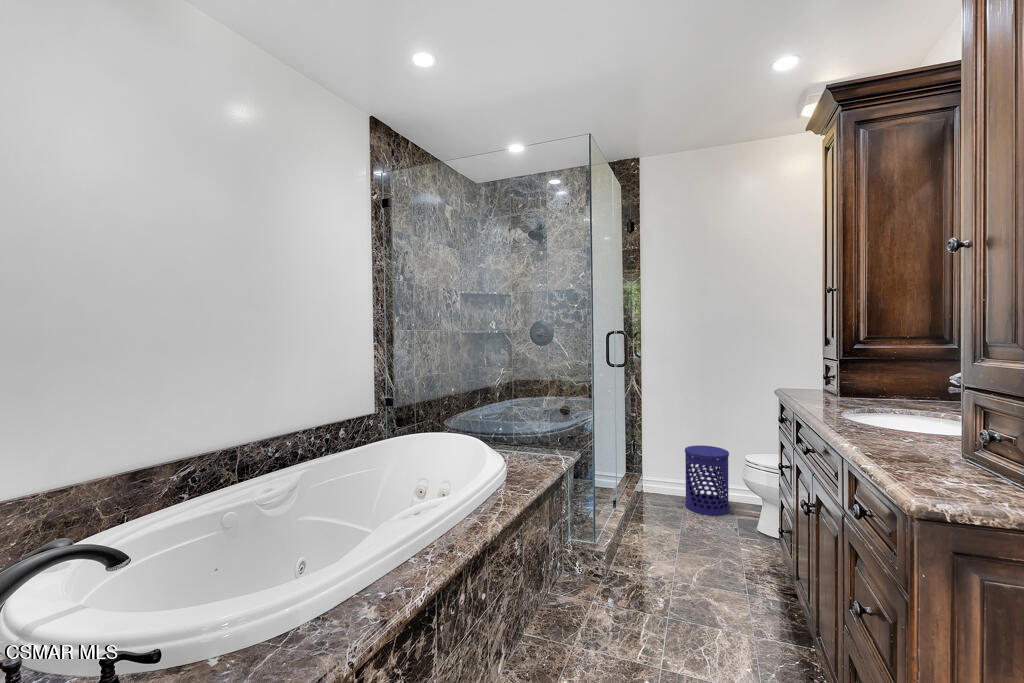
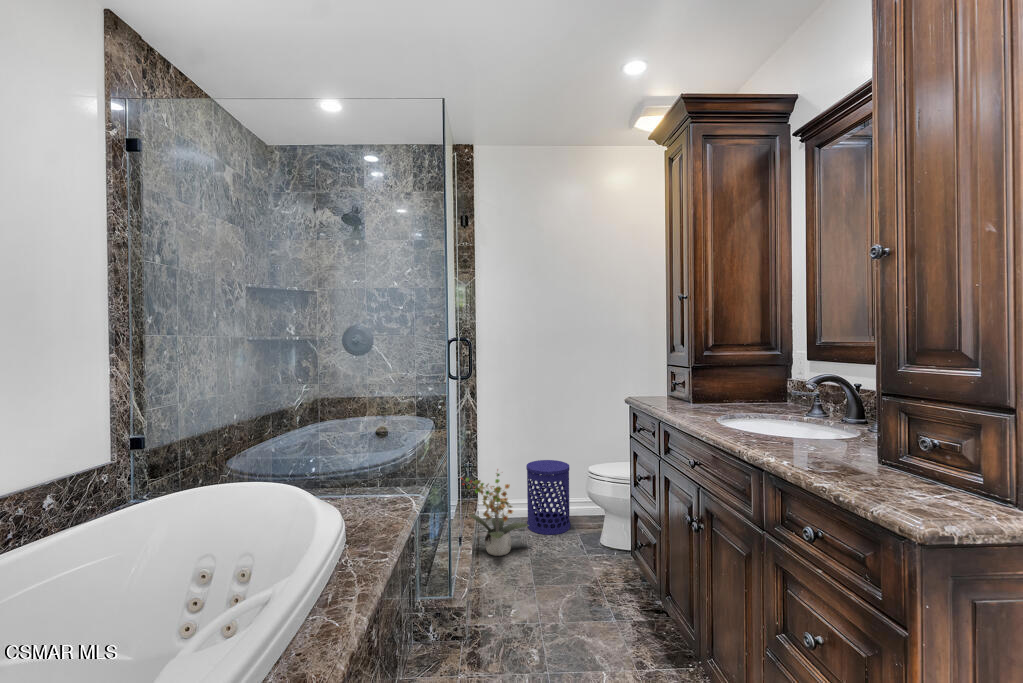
potted plant: none [619,448,682,524] -> present [461,473,529,556]

